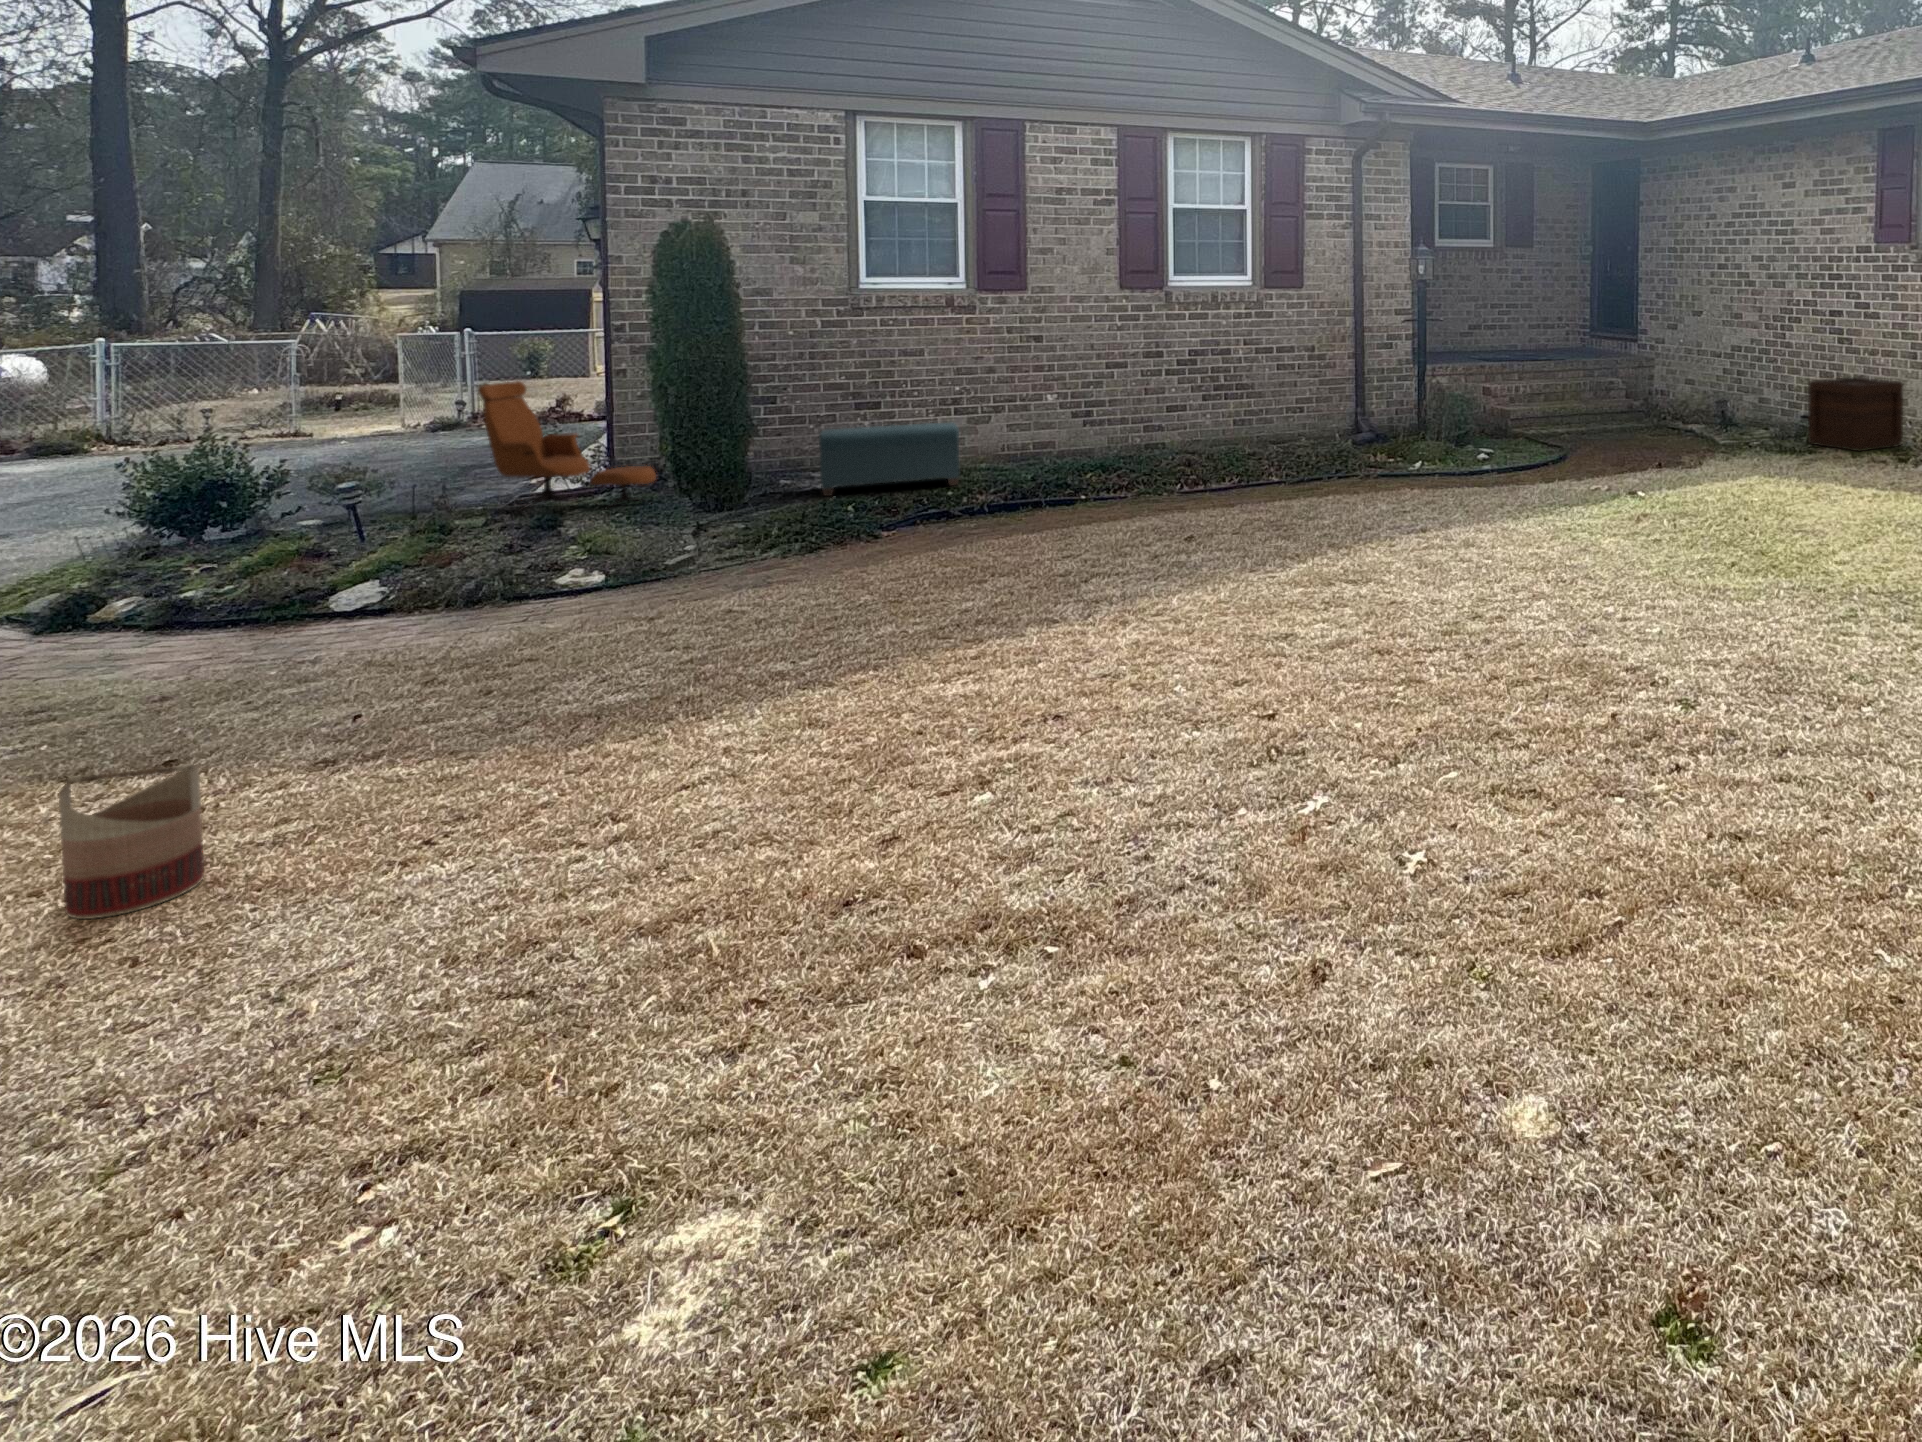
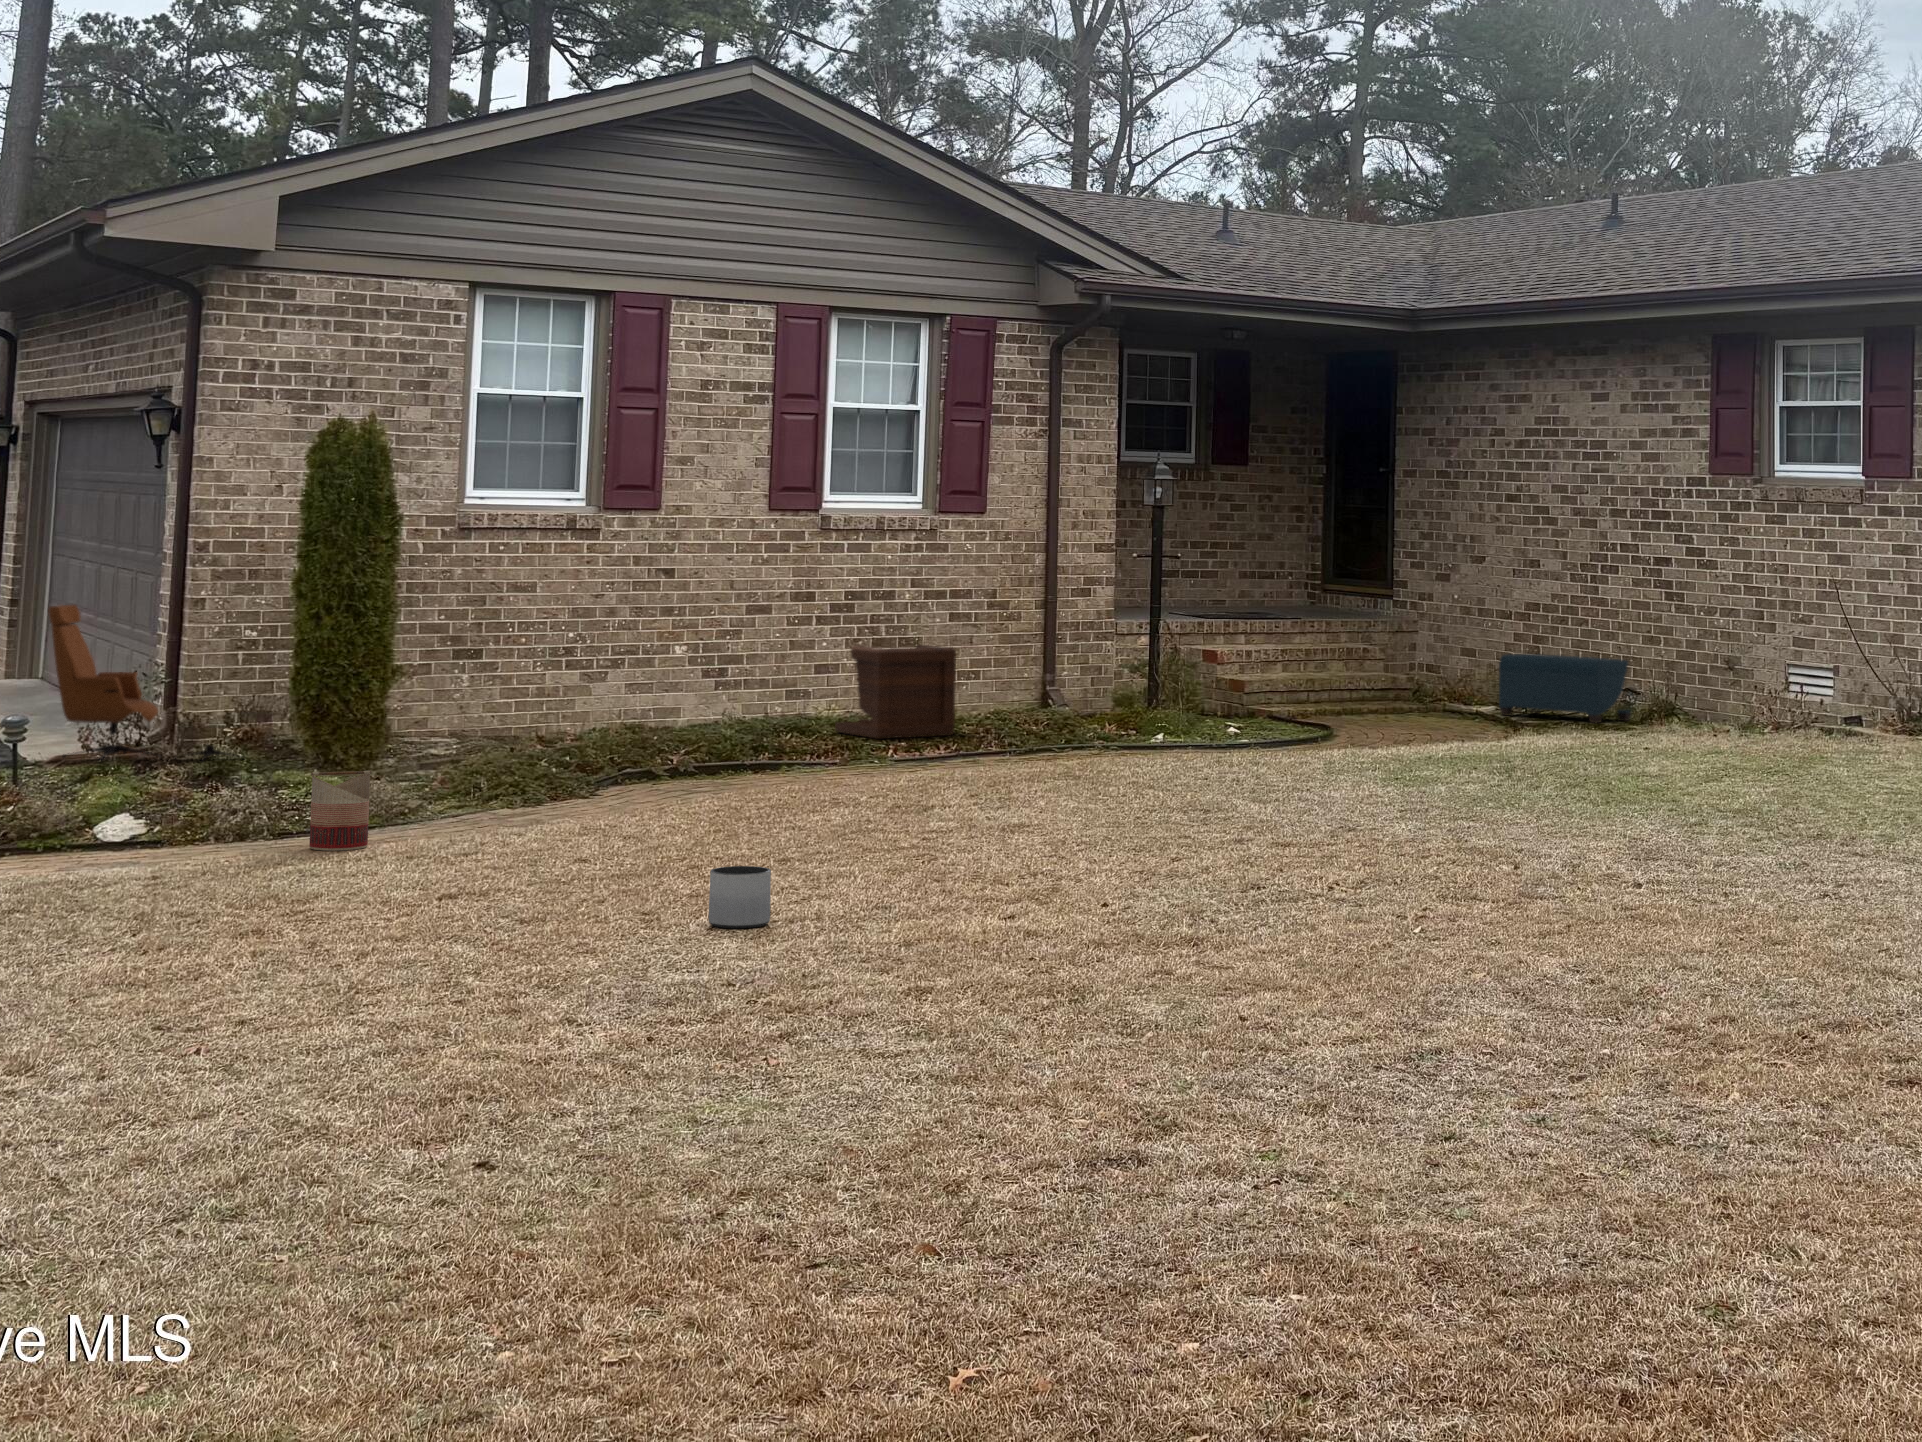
wooden crate: present [1808,377,1903,451] -> present [835,645,956,739]
bench: present [819,422,959,496] -> present [1499,654,1631,723]
basket: present [59,765,204,919] -> present [309,771,371,851]
planter: none [97,930,250,1075] -> present [709,866,771,929]

